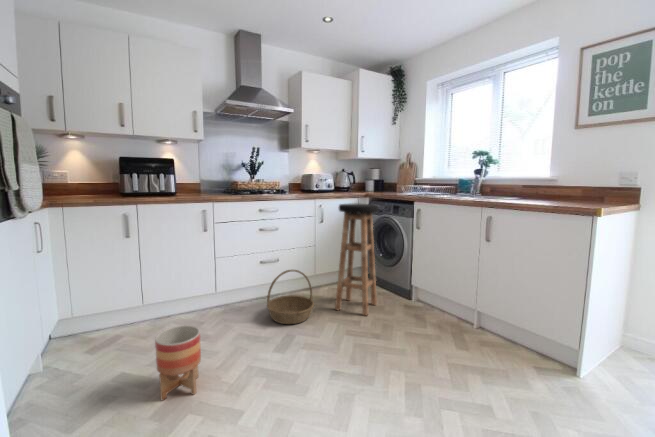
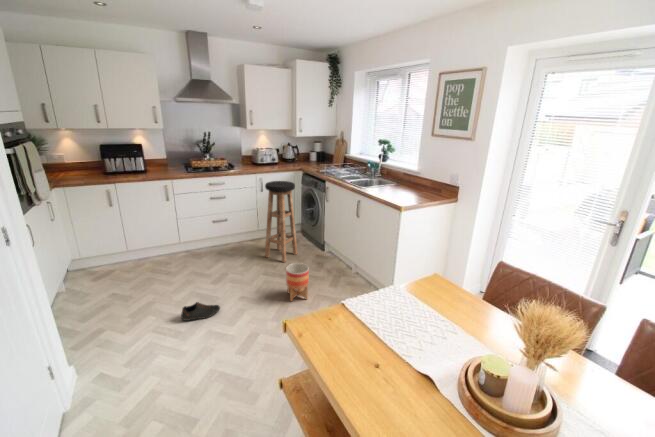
basket: present [267,270,314,324] -> none [213,230,248,267]
planter: present [155,326,201,400] -> present [286,263,309,301]
shoe: none [249,380,311,417] -> present [181,302,220,321]

